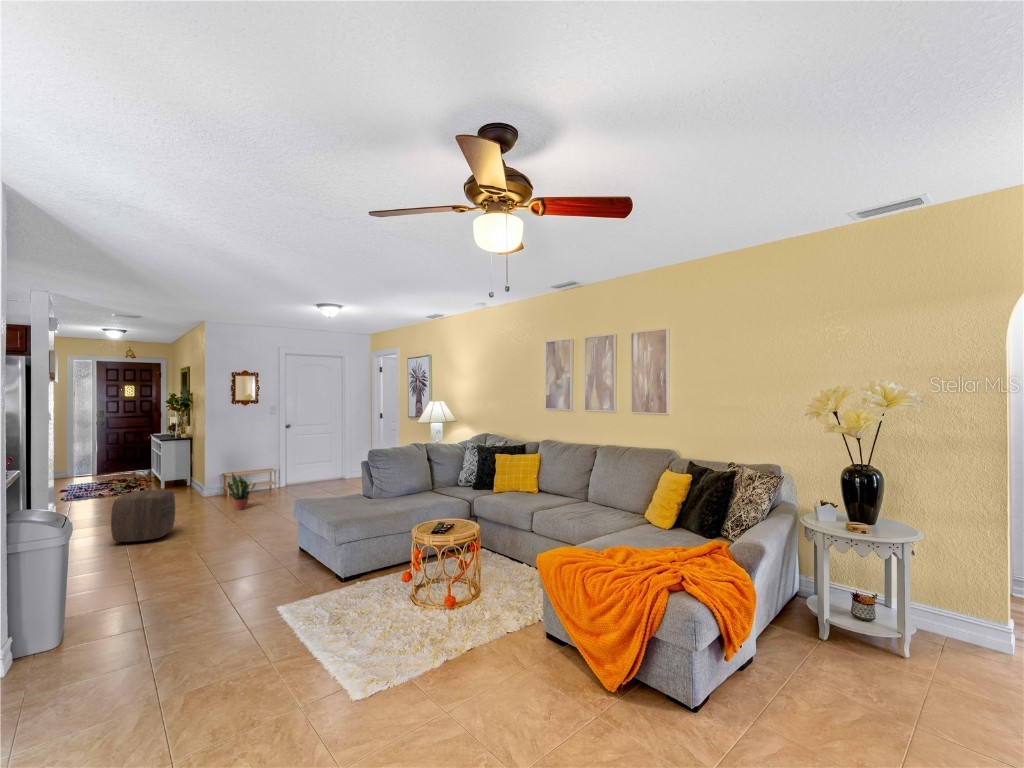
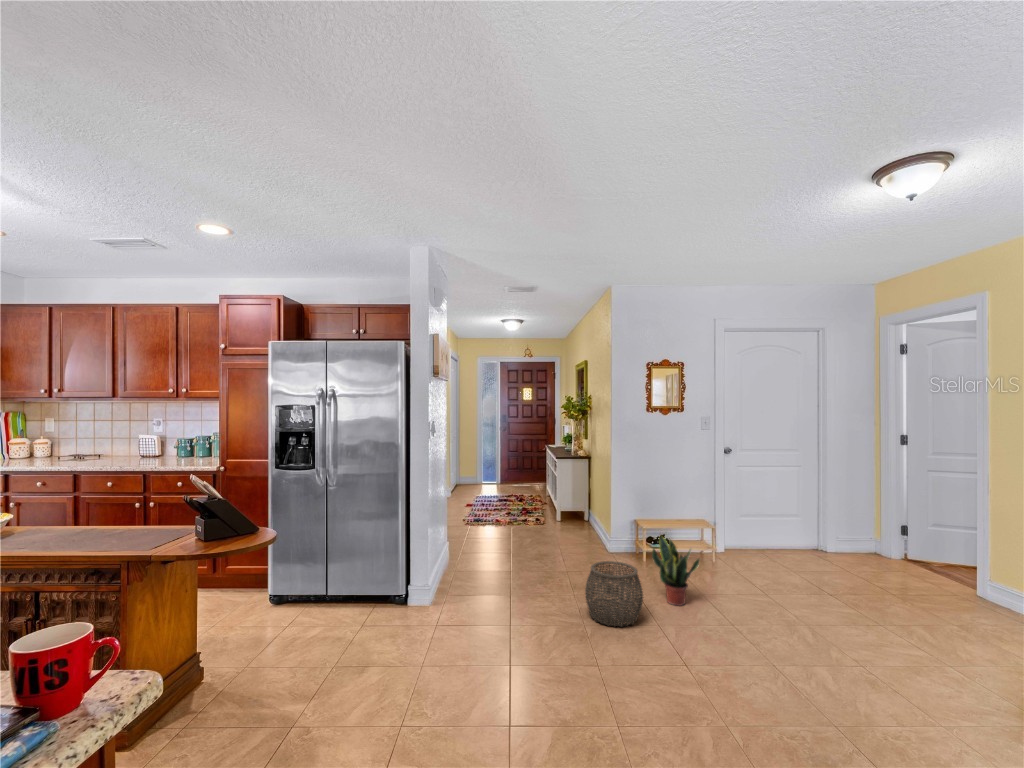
ottoman: present [111,490,175,542] -> none [485,561,580,672]
woven basket: none [180,490,218,522] -> present [585,561,643,626]

